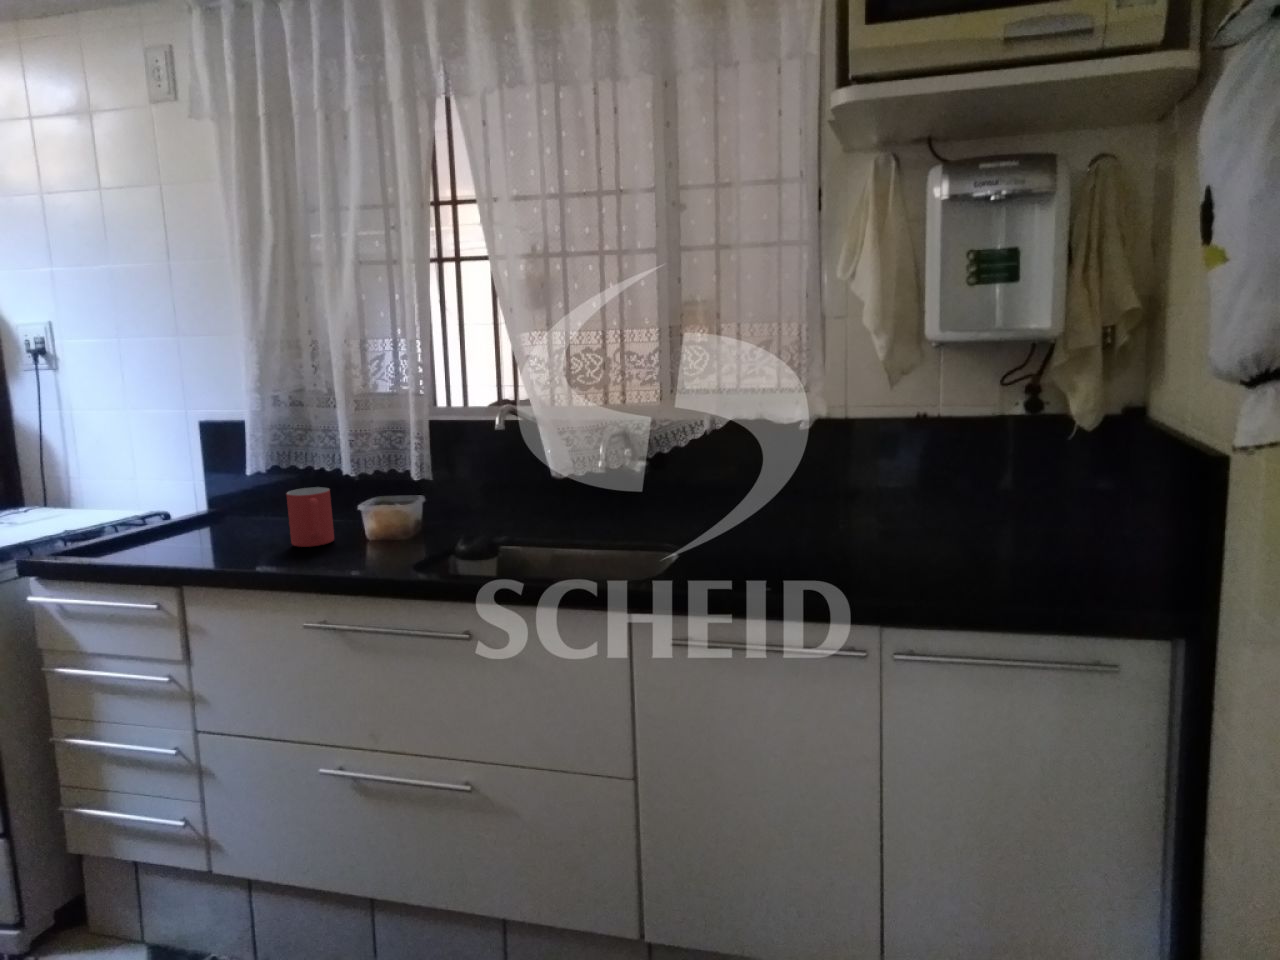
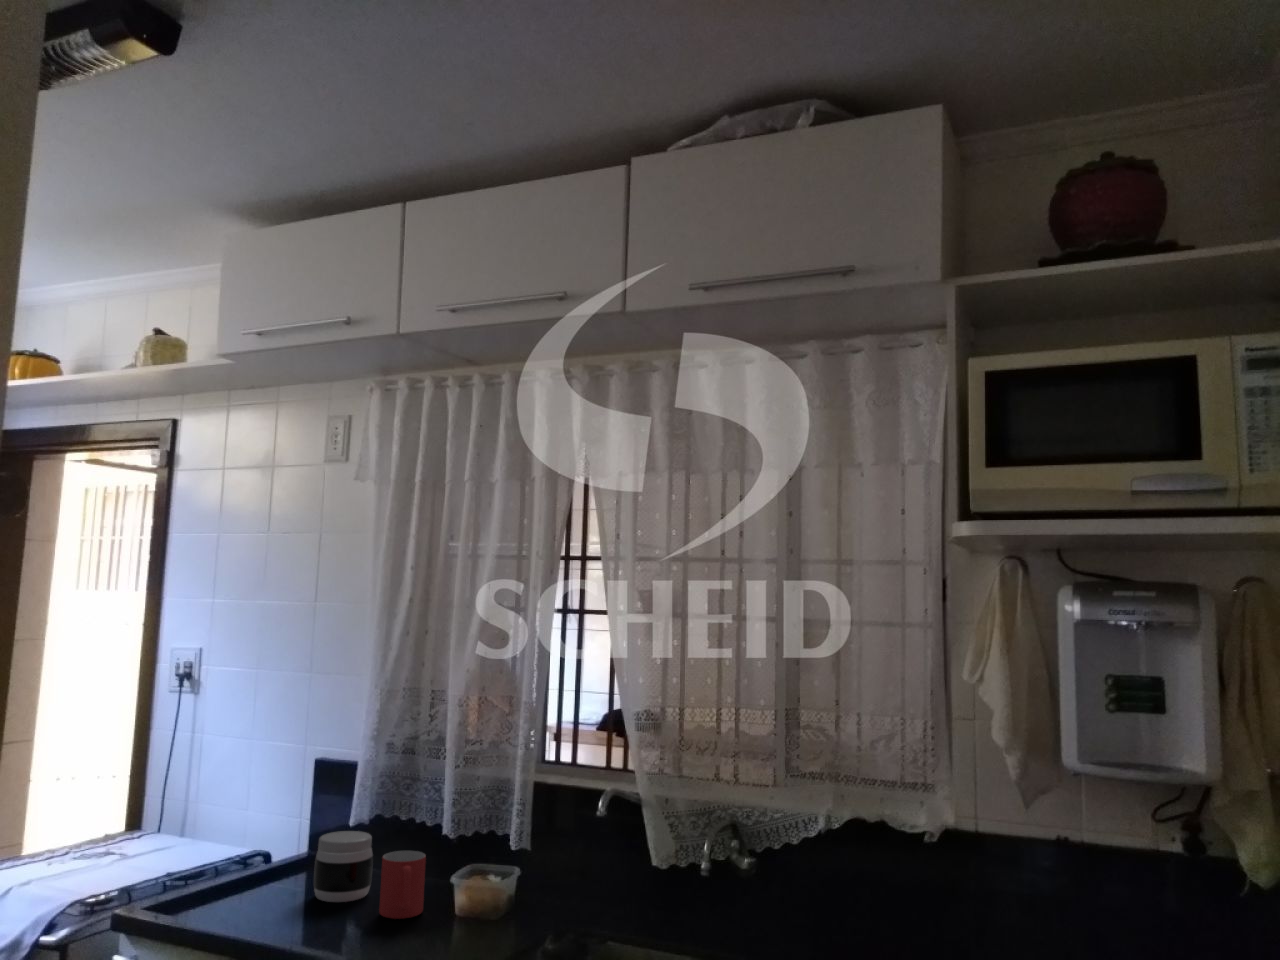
jar: none [218,479,278,542] -> present [314,831,373,902]

